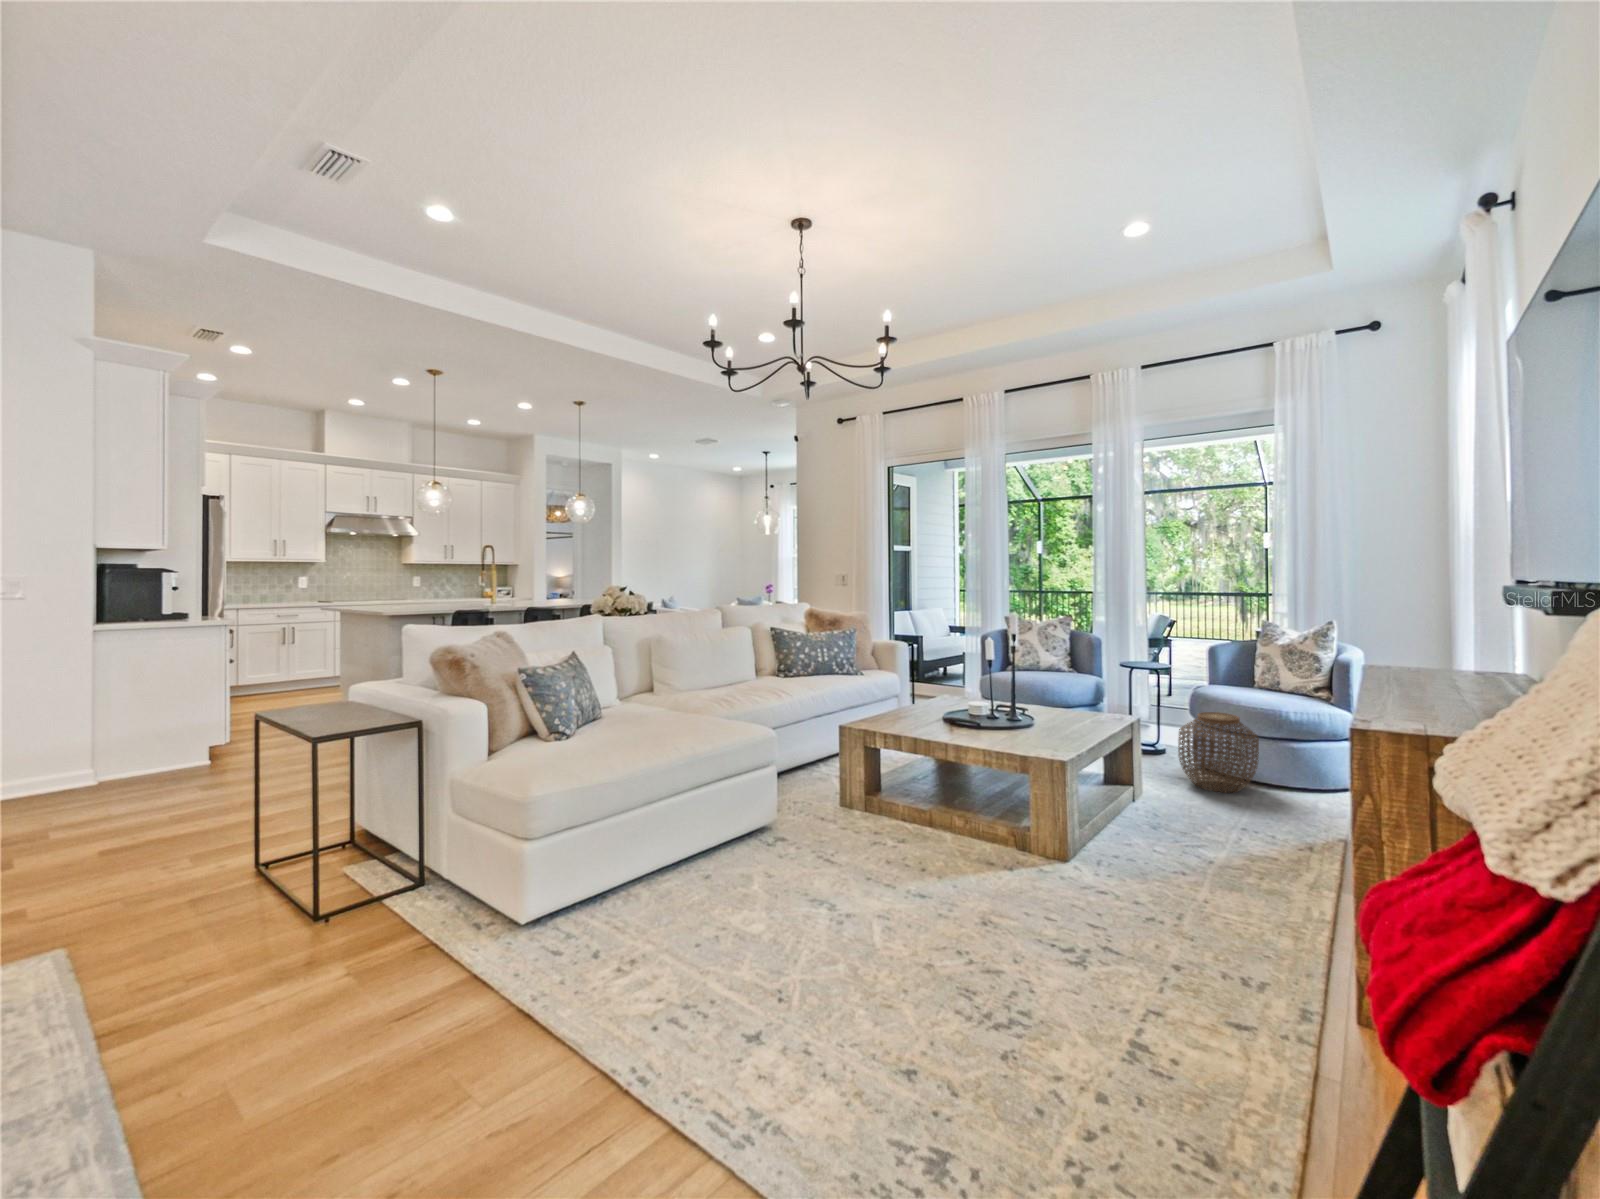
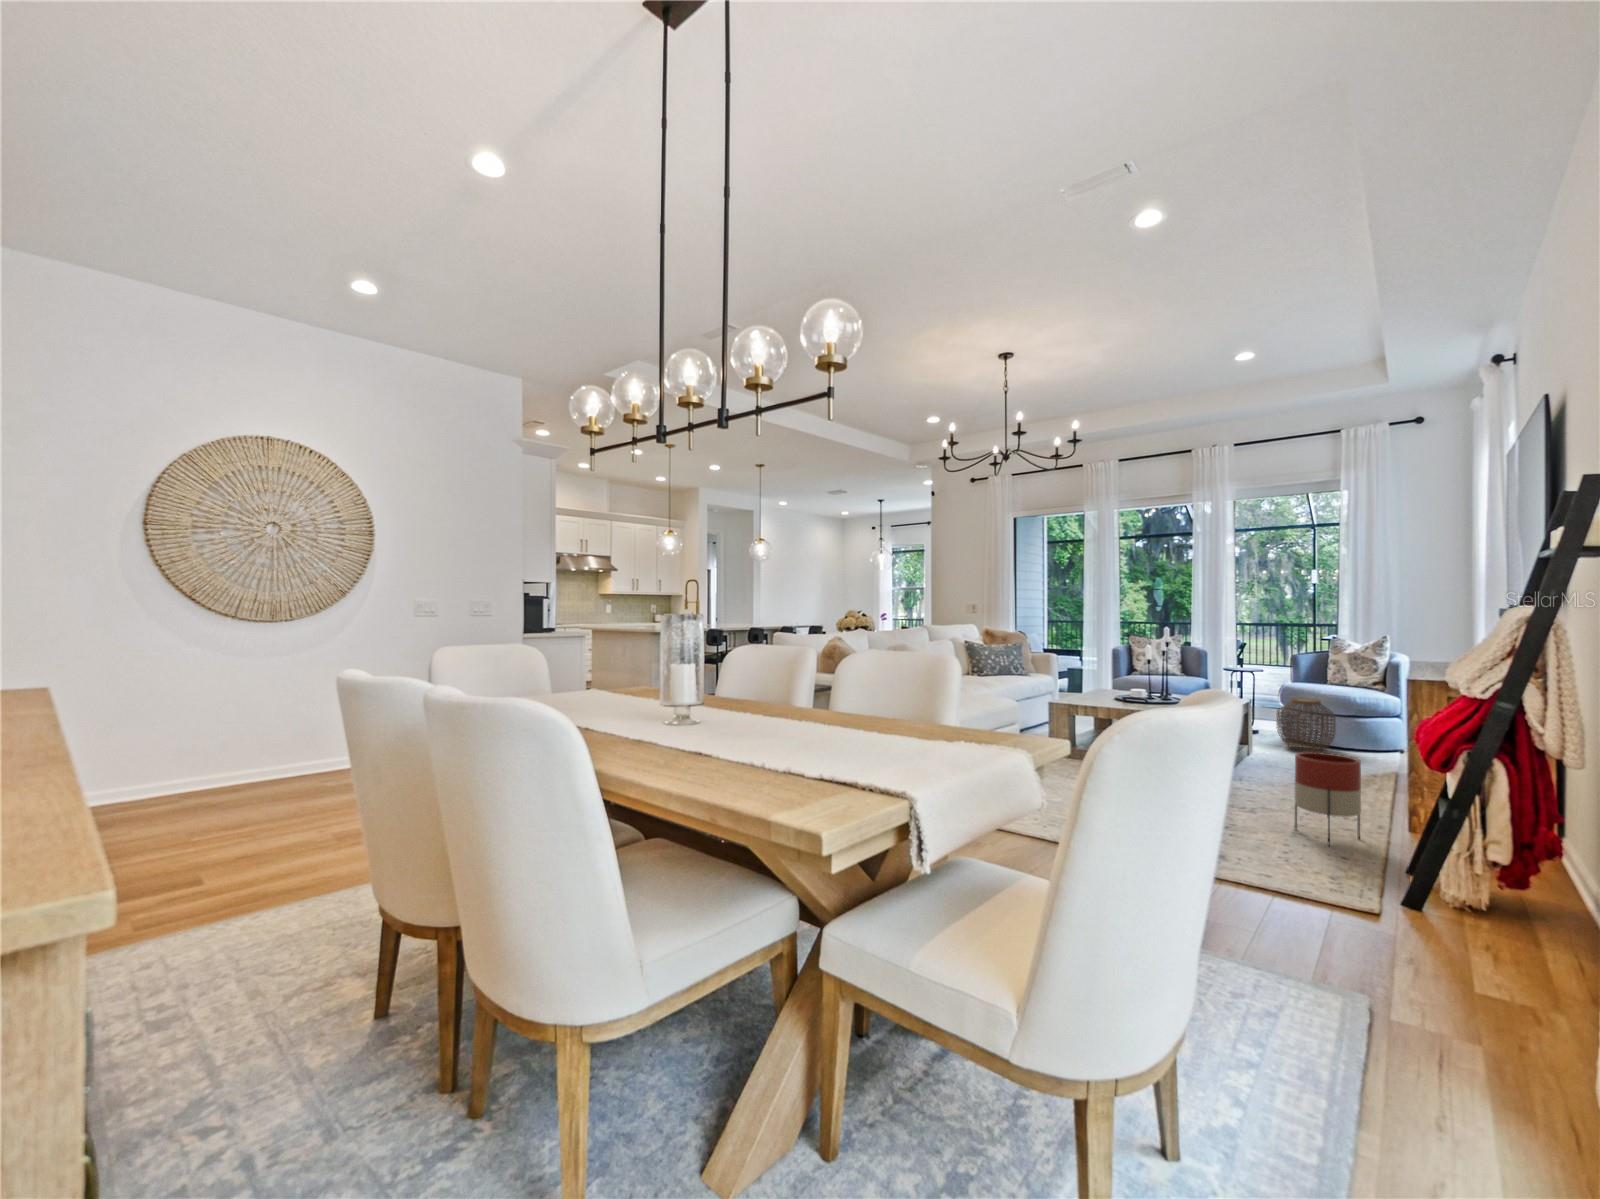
planter: none [1144,878,1264,1089] -> present [1295,752,1361,846]

